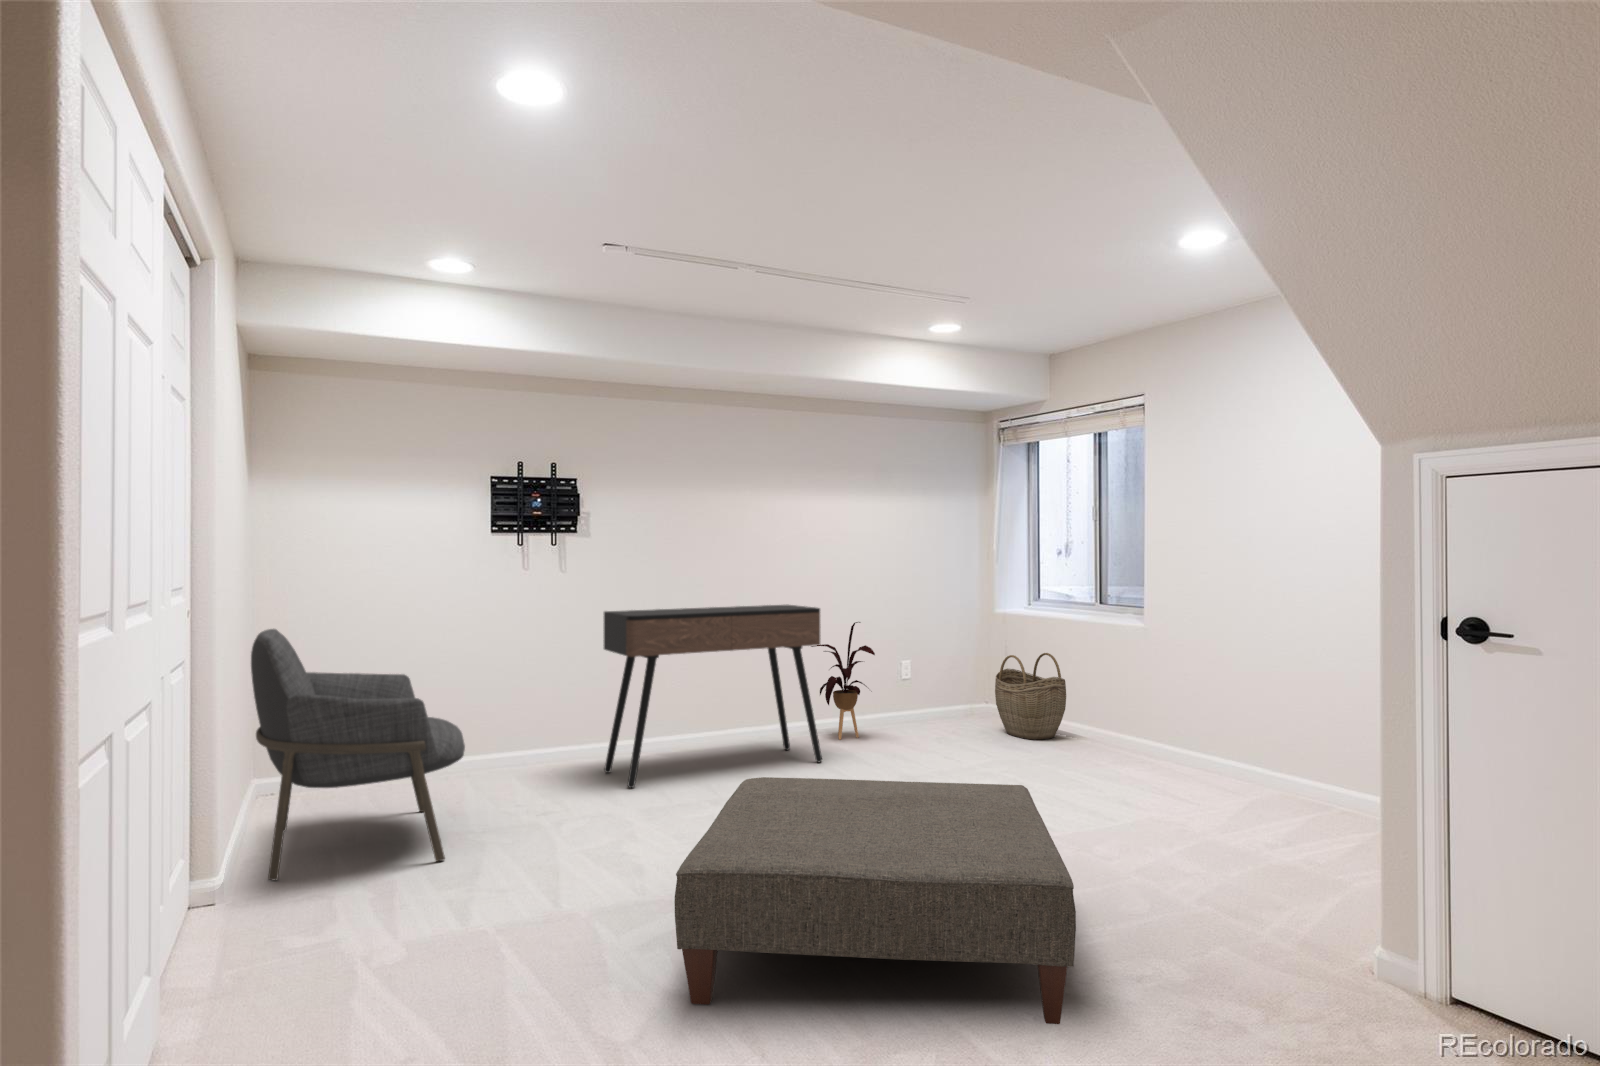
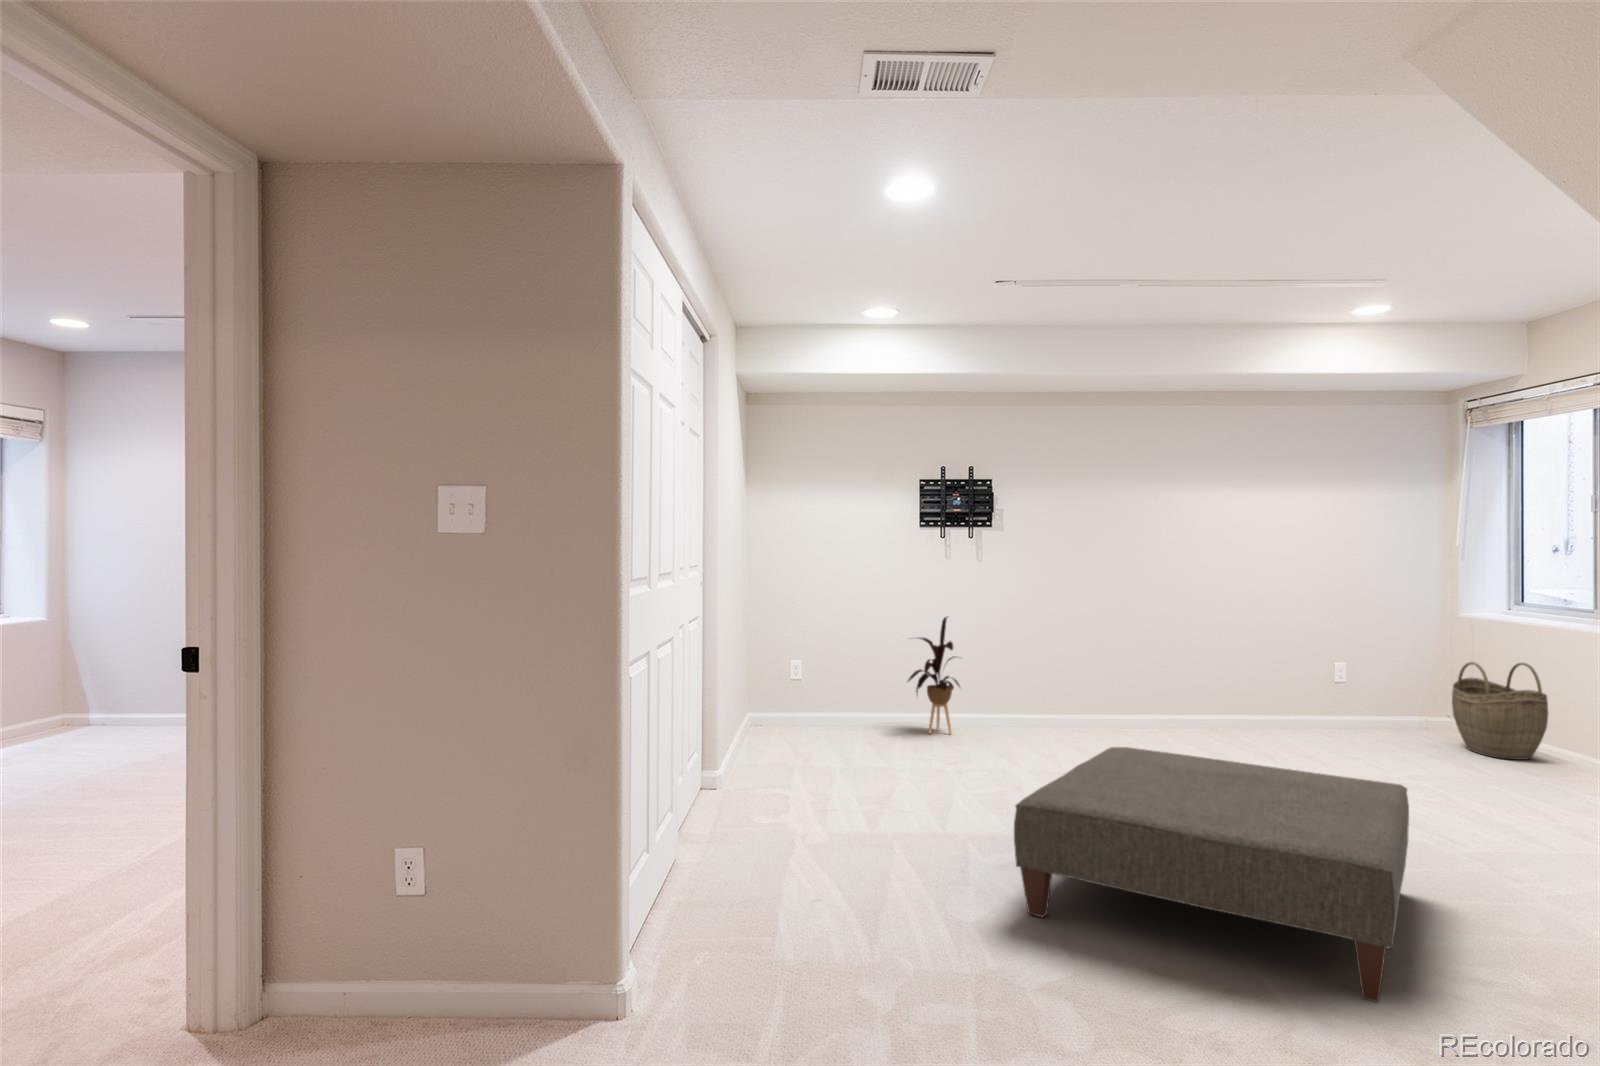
console table: present [604,605,822,788] -> none [1012,596,1228,753]
house plant: present [811,622,875,740] -> present [908,617,959,734]
armchair: present [251,629,465,880] -> none [740,599,888,785]

